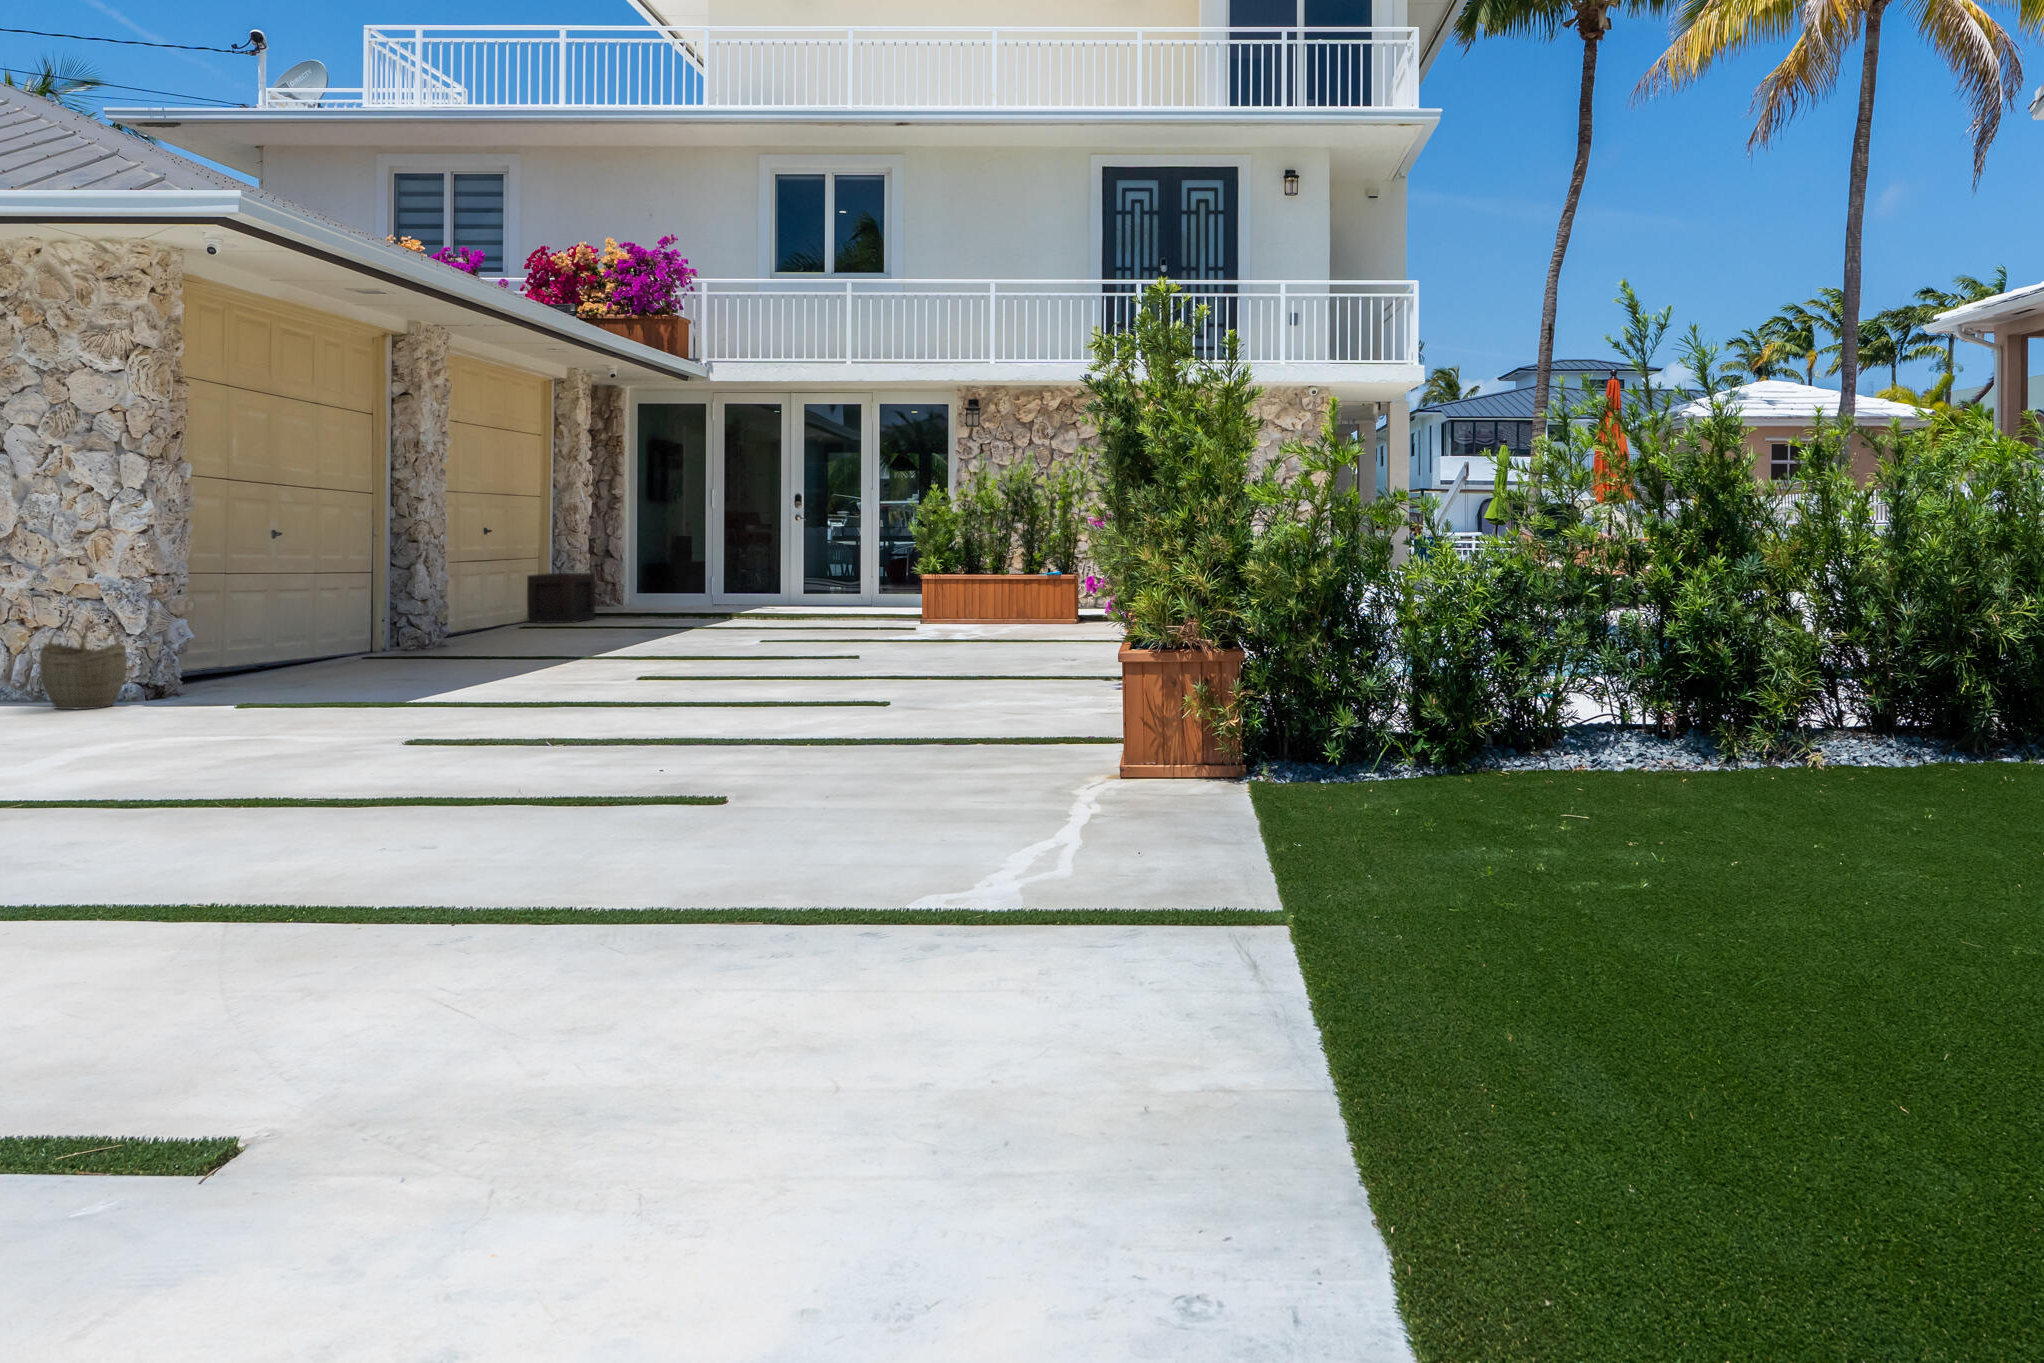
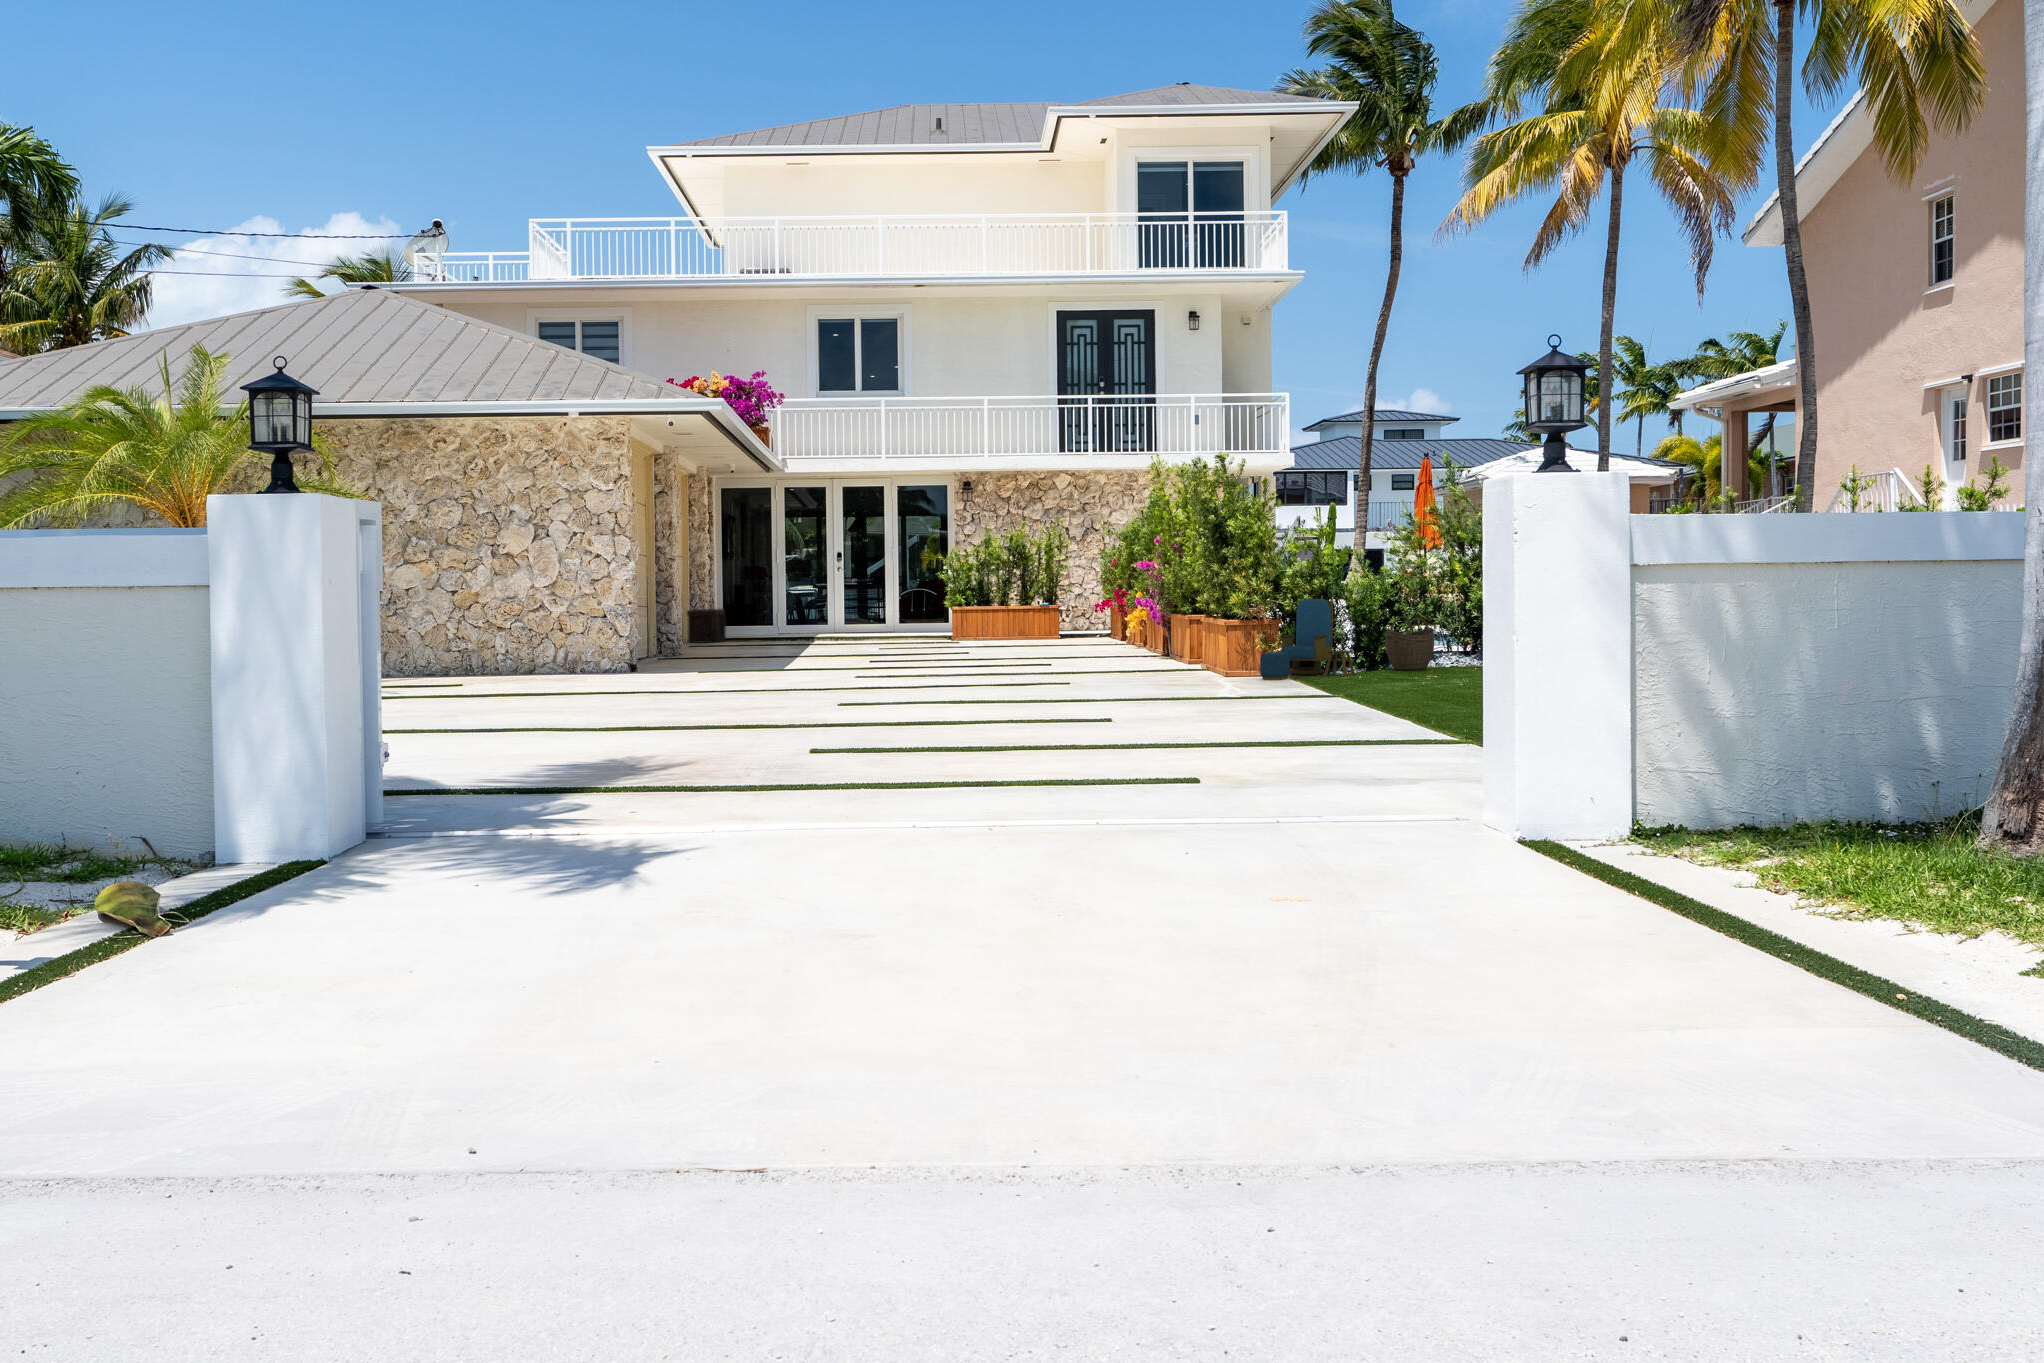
armchair: none [1176,611,1401,801] -> present [1260,599,1355,680]
woven basket: present [39,623,127,709] -> present [1385,616,1434,671]

